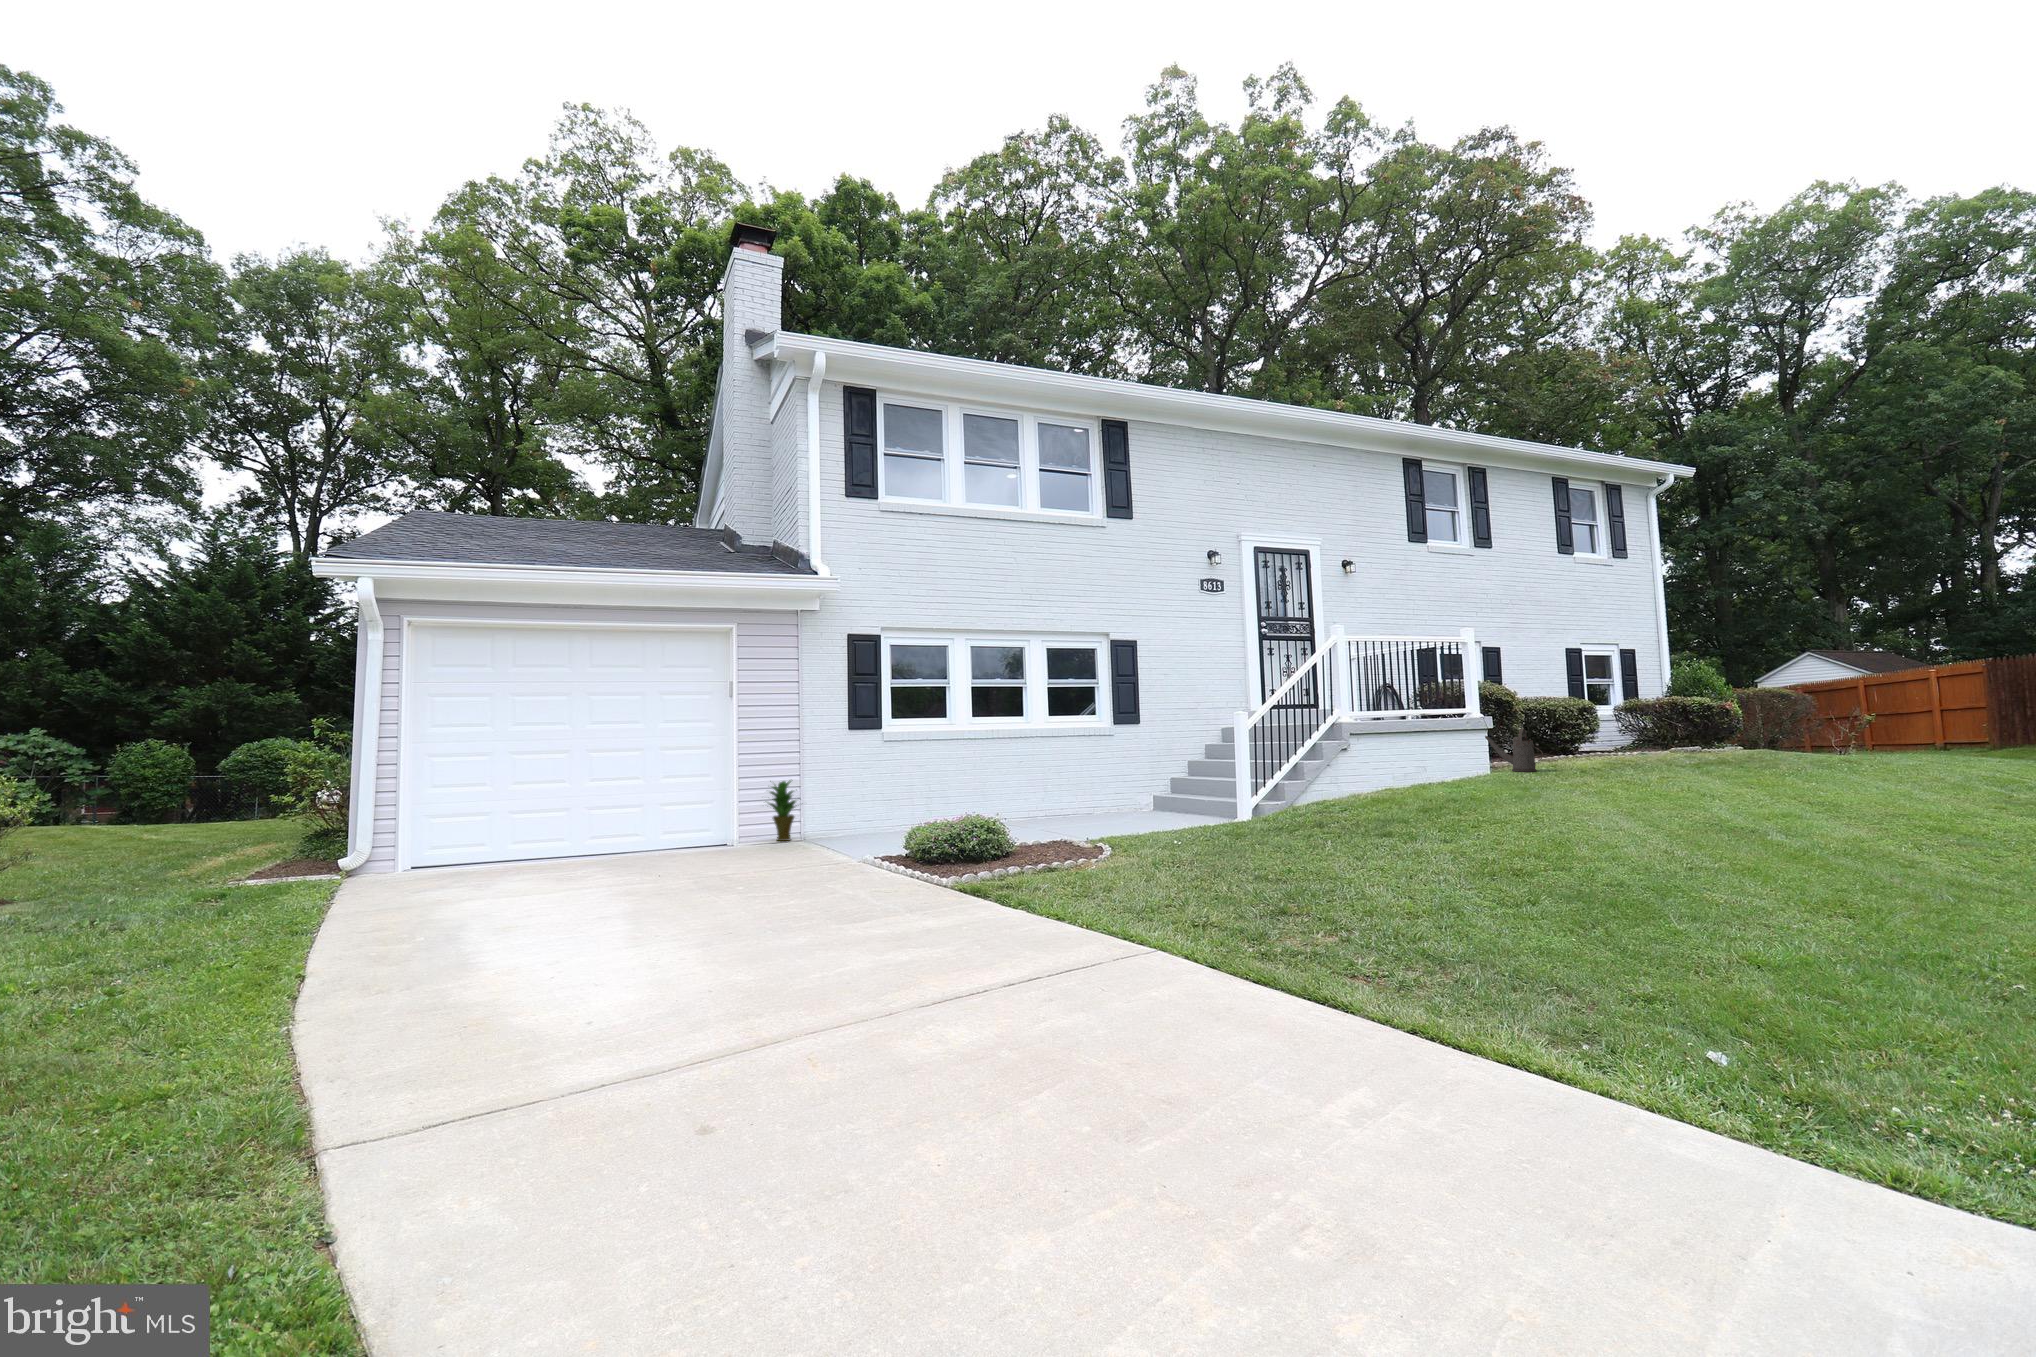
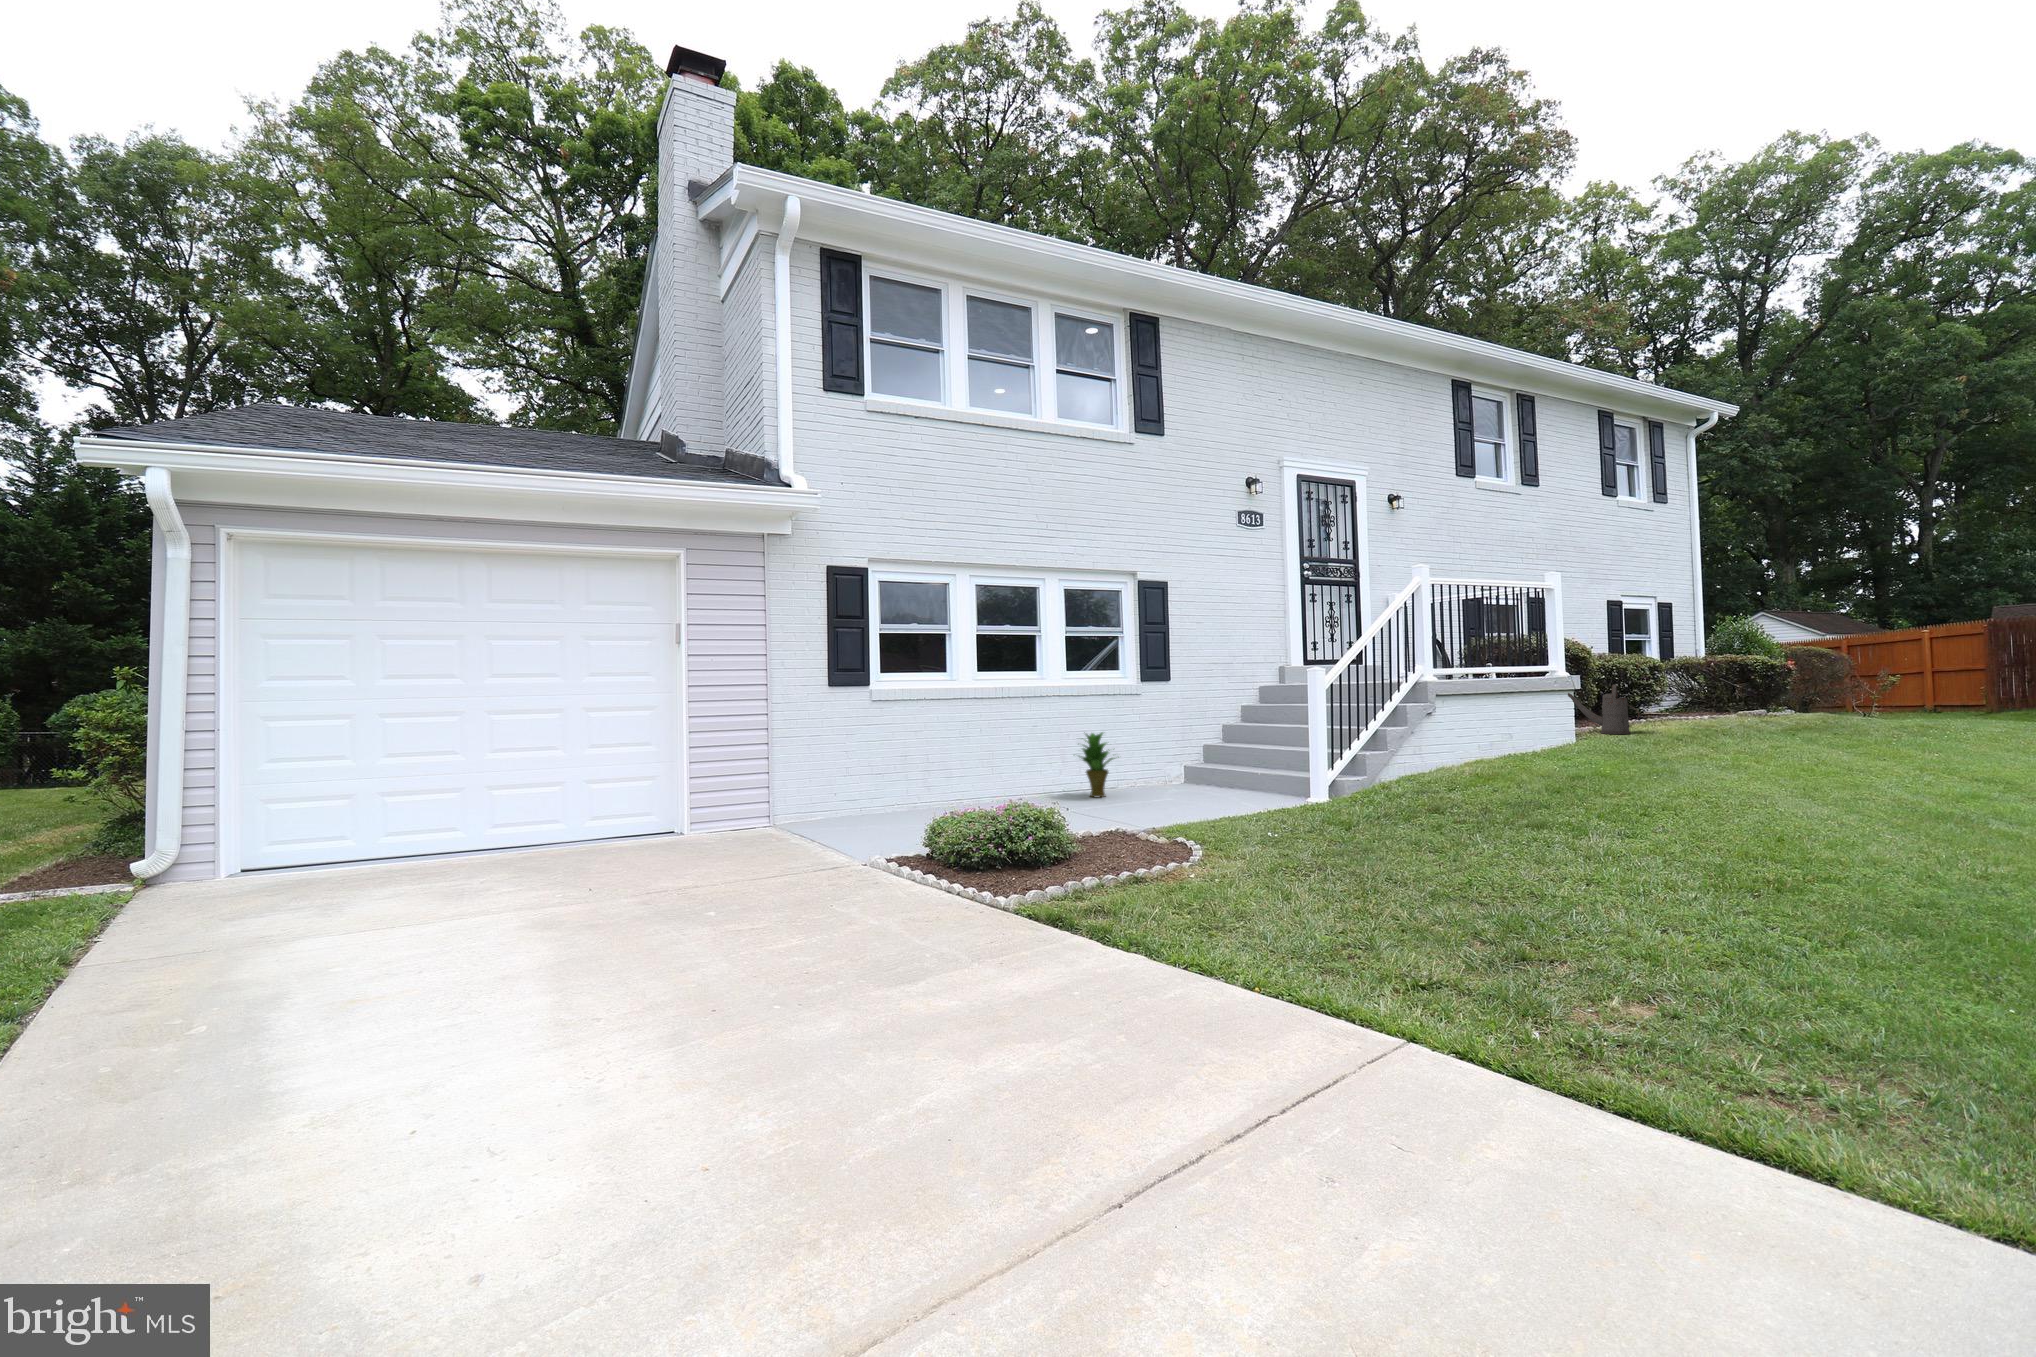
potted plant: present [768,781,797,841] -> present [1081,733,1119,797]

